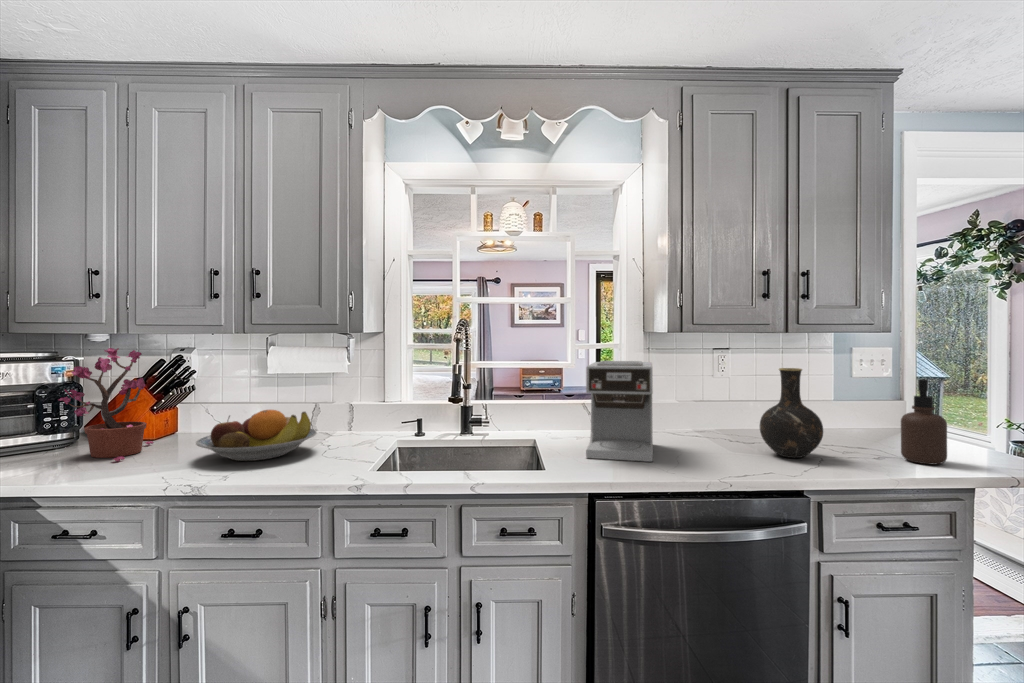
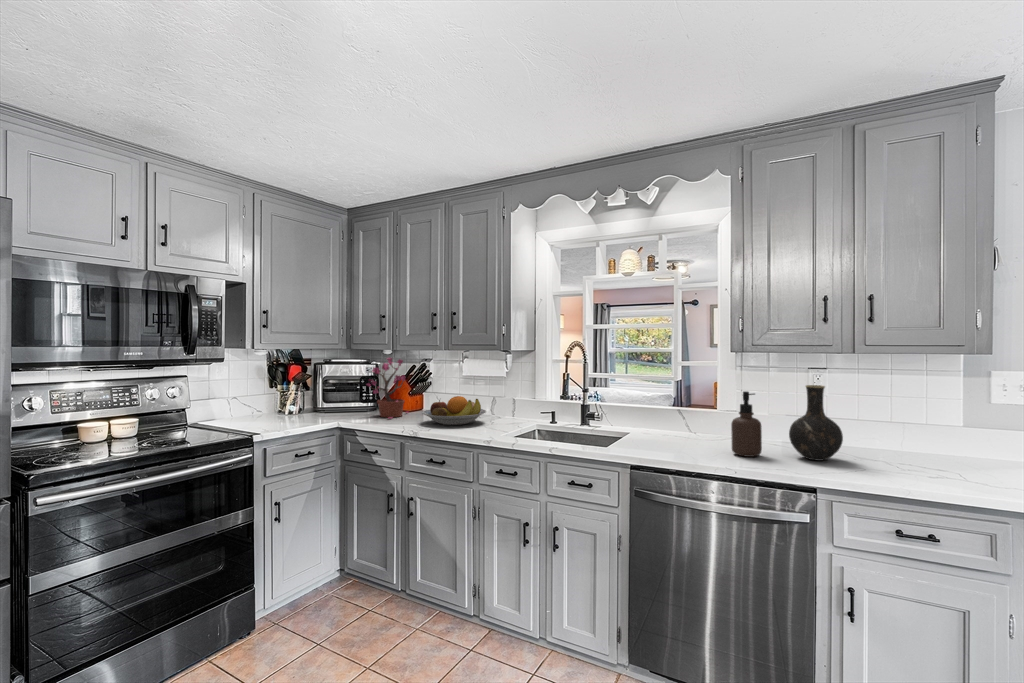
coffee maker: present [586,361,653,462] -> none [643,374,715,450]
soap dispenser: present [901,379,947,465] -> present [731,391,762,457]

